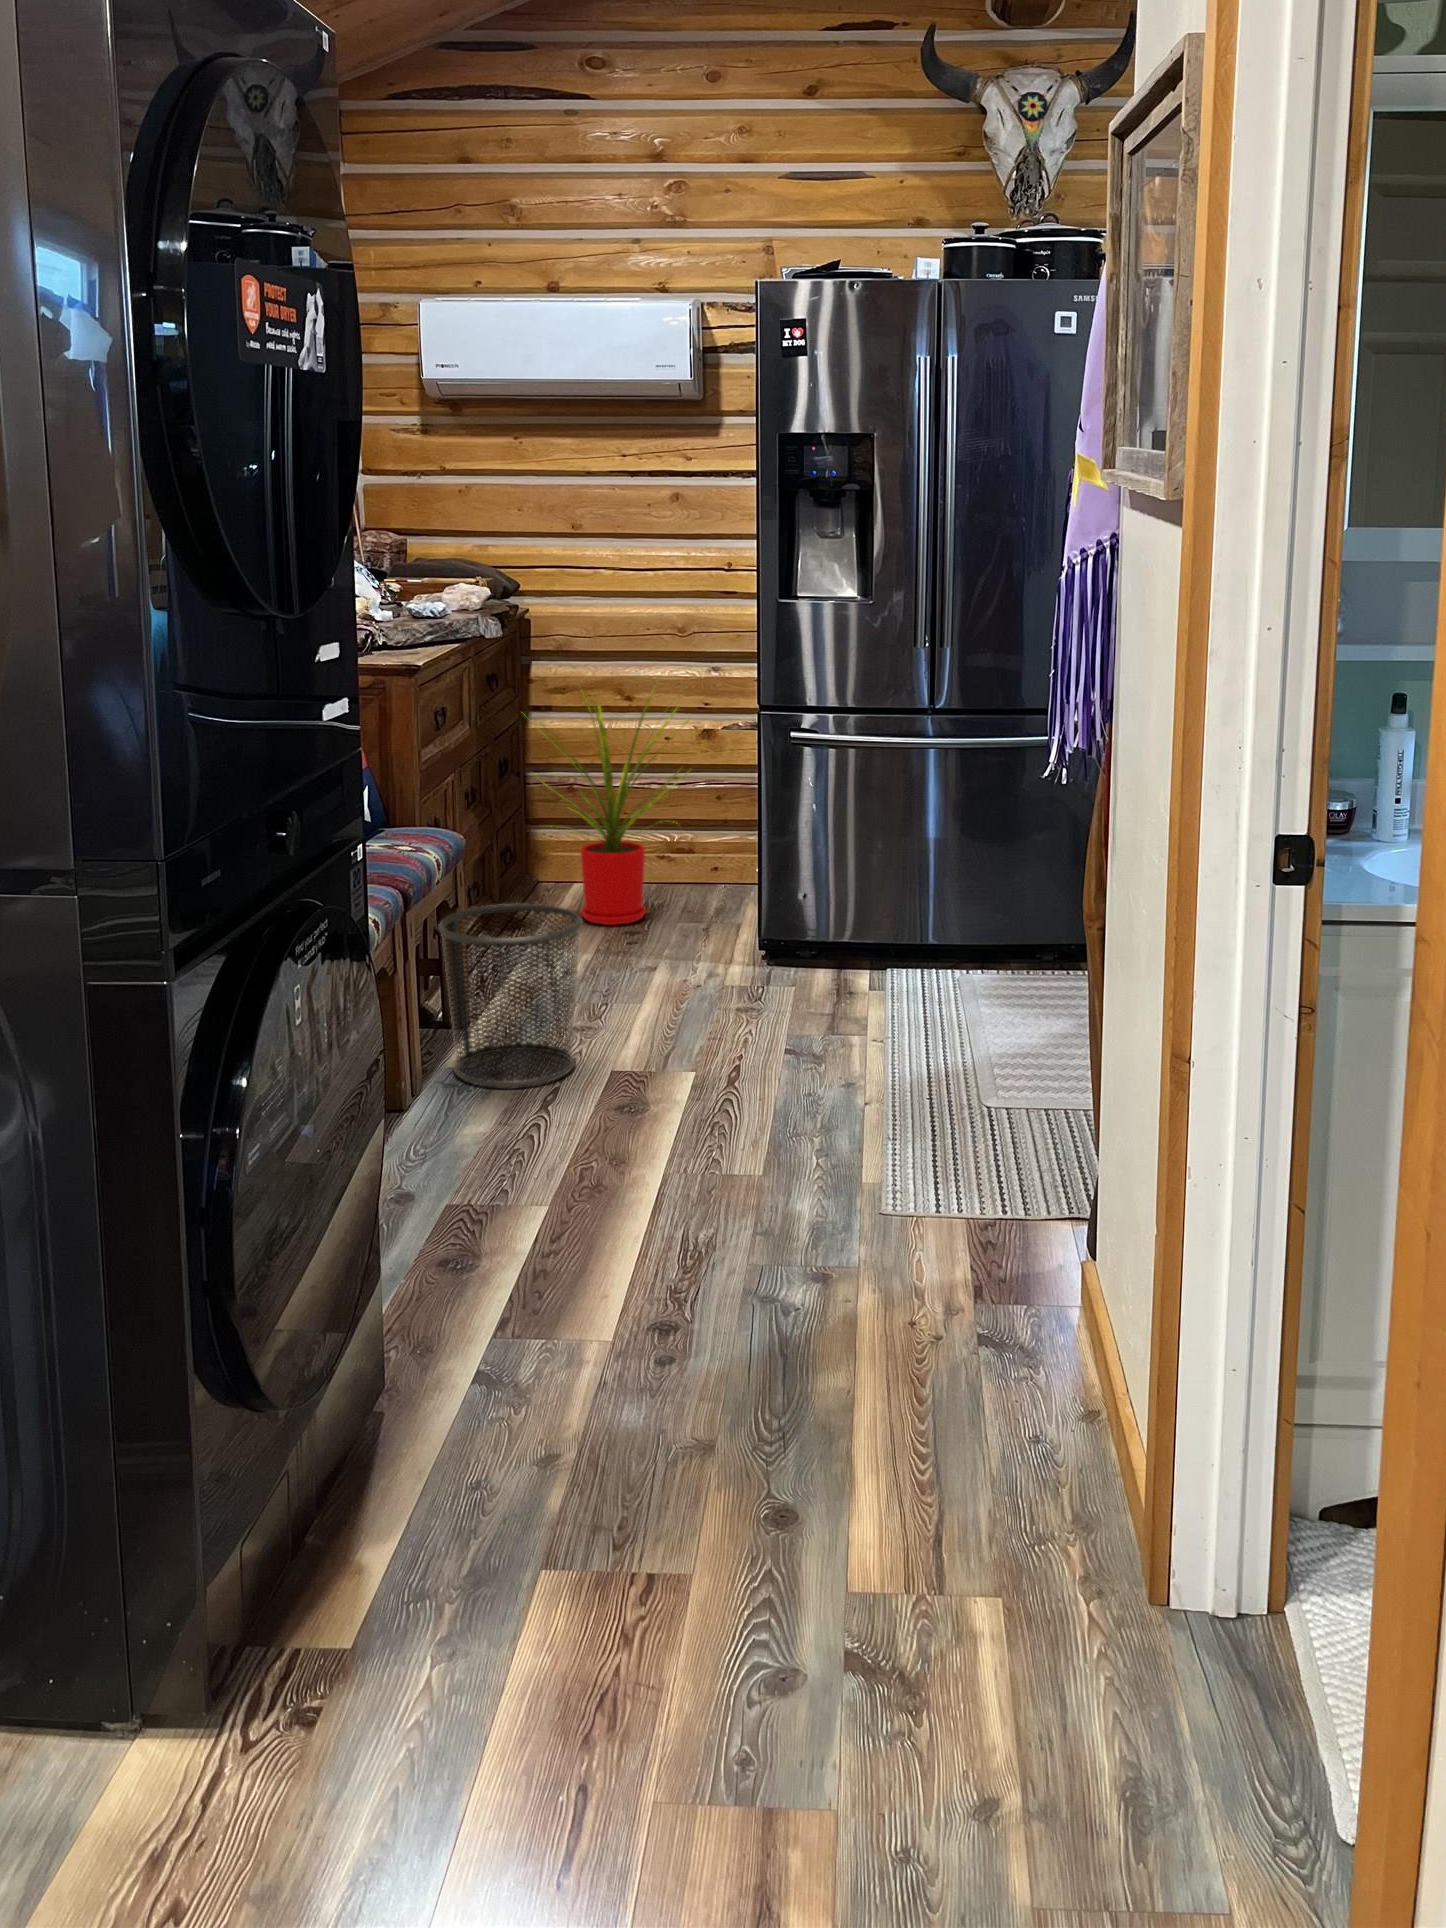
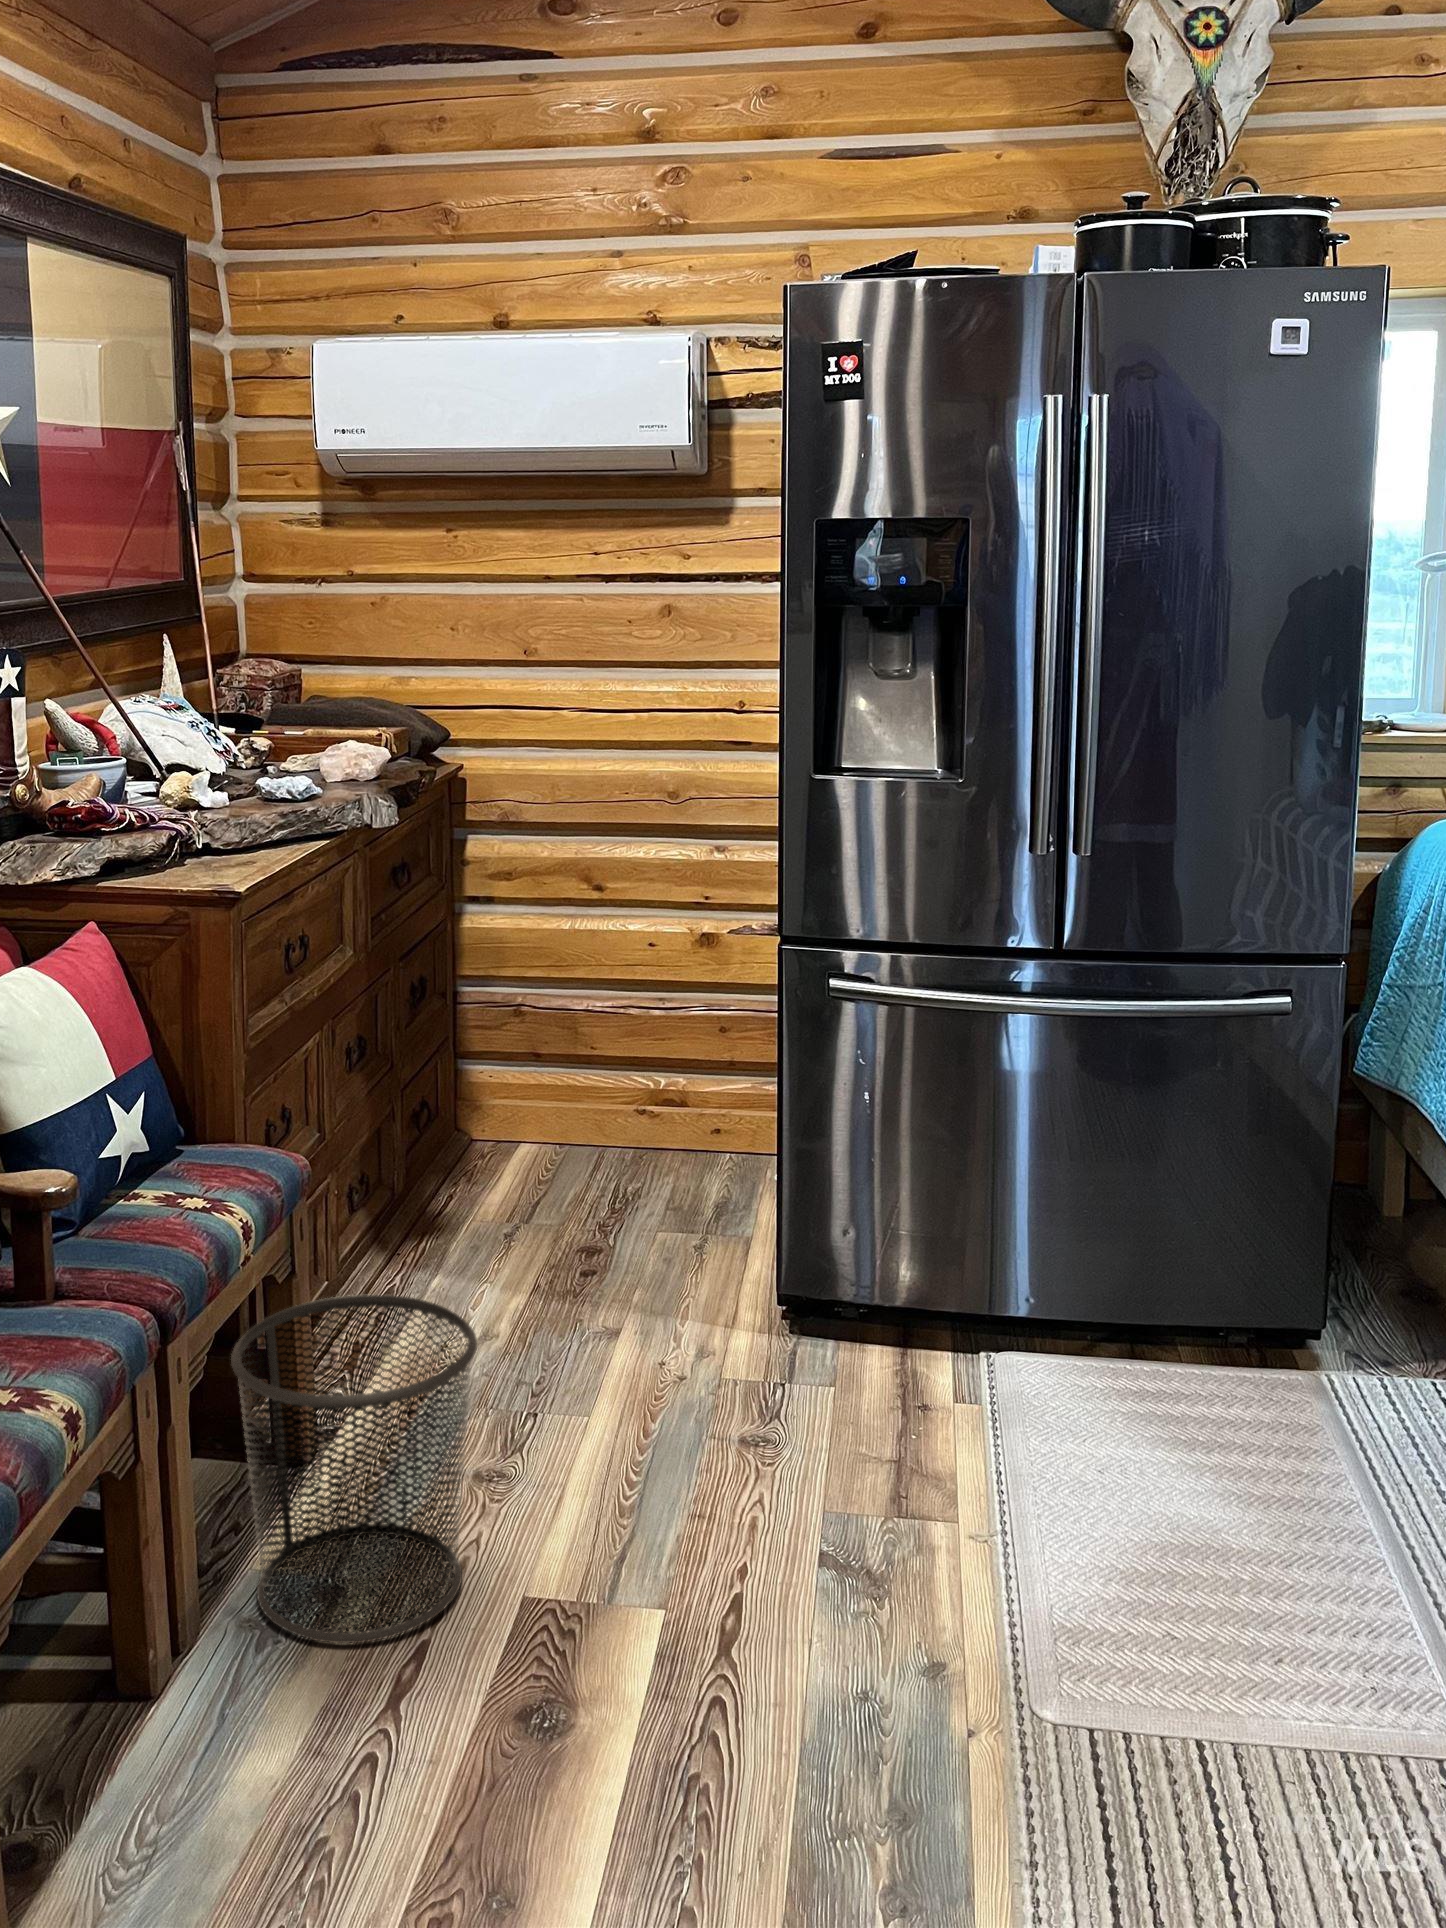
house plant: present [524,688,688,925] -> none [438,872,685,1233]

